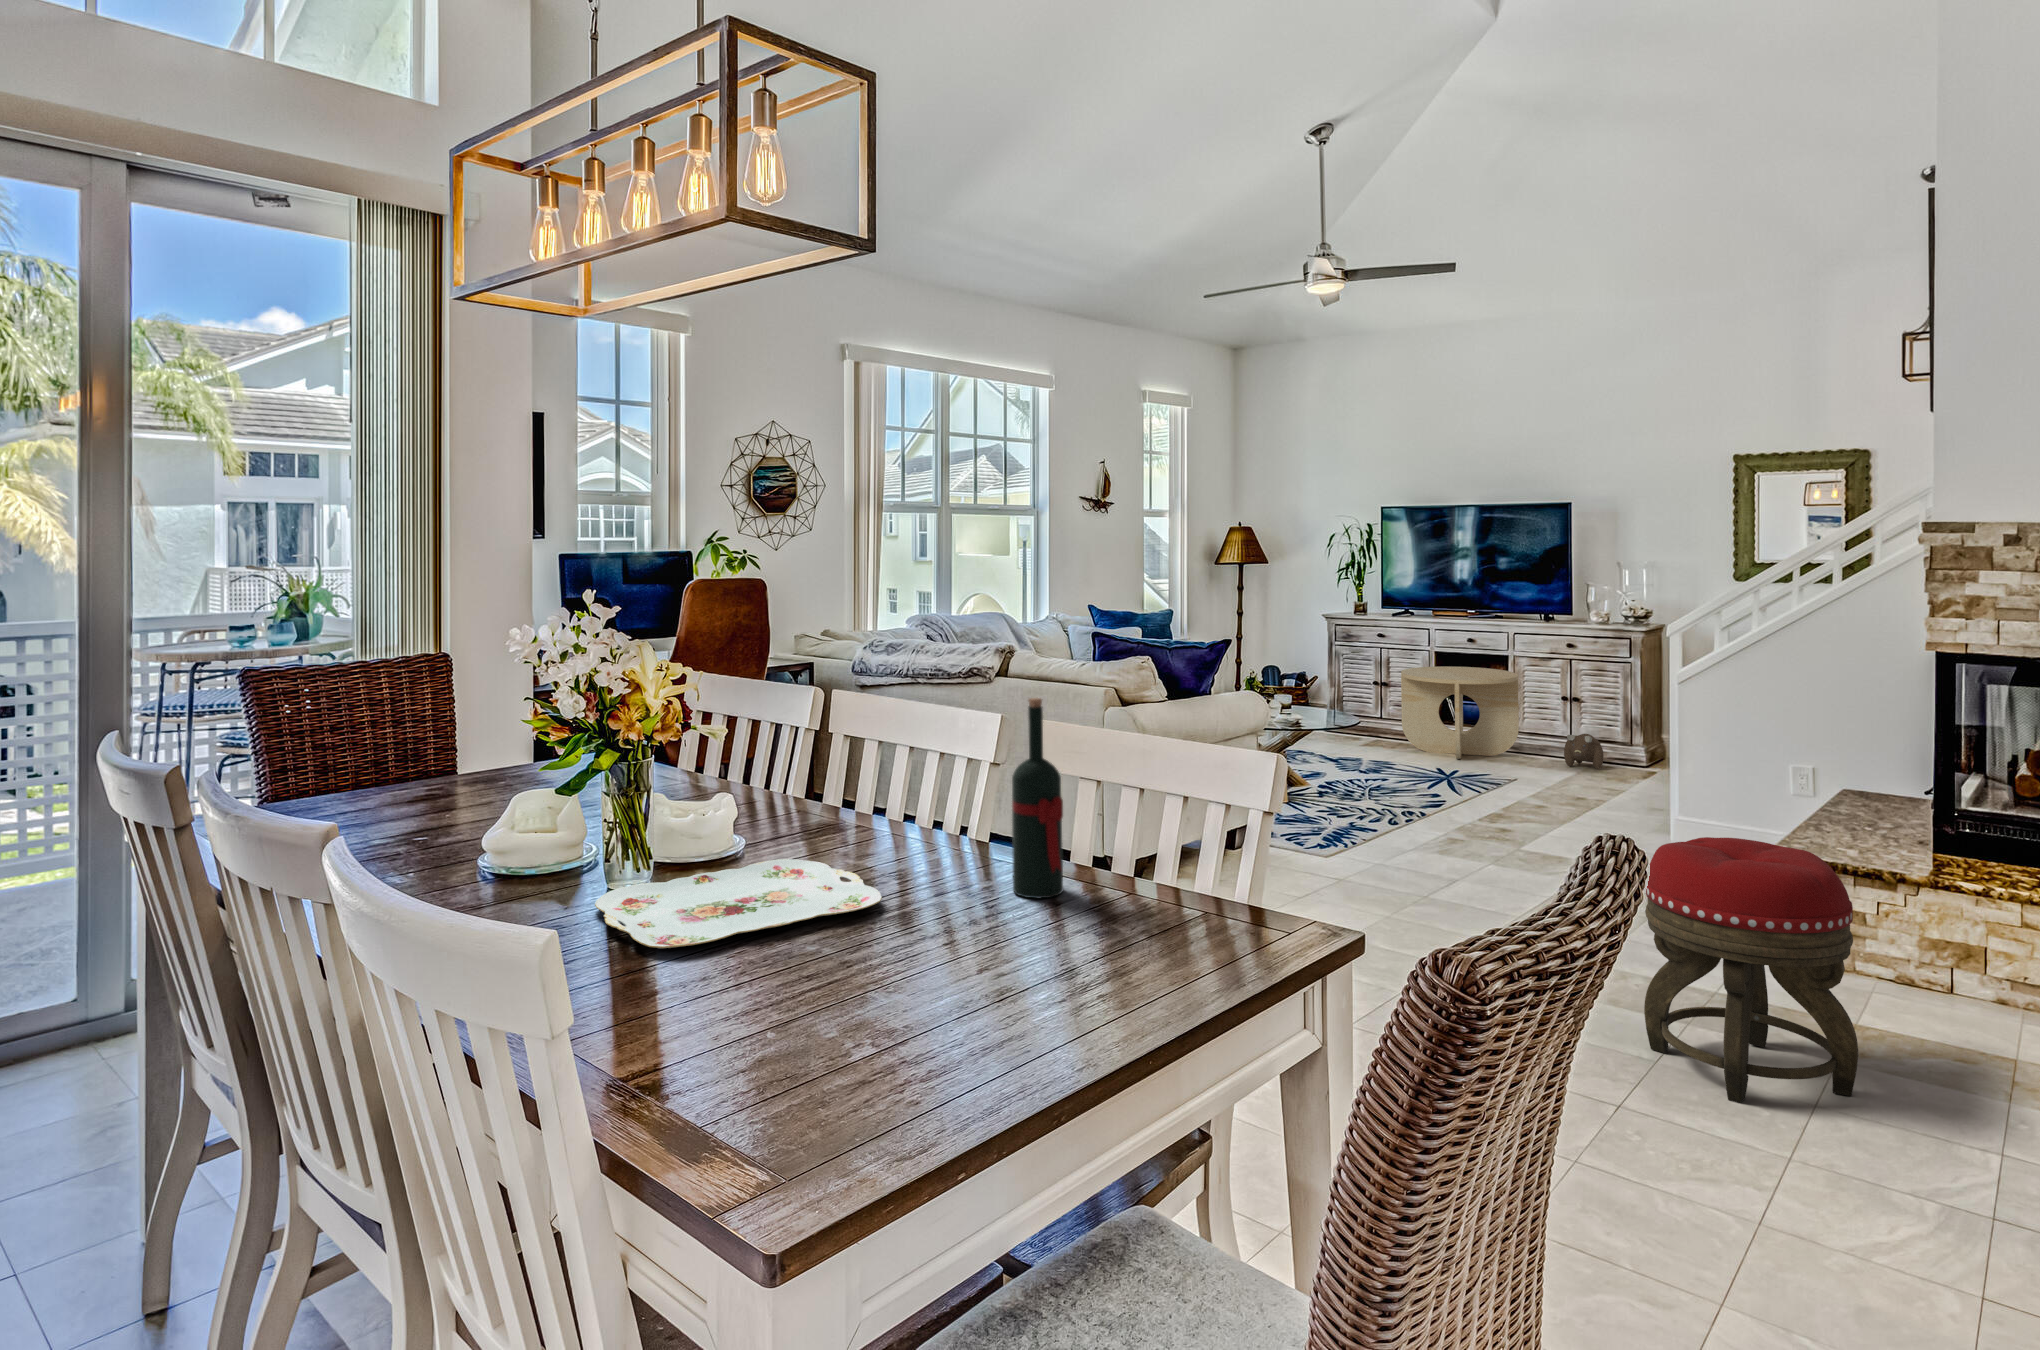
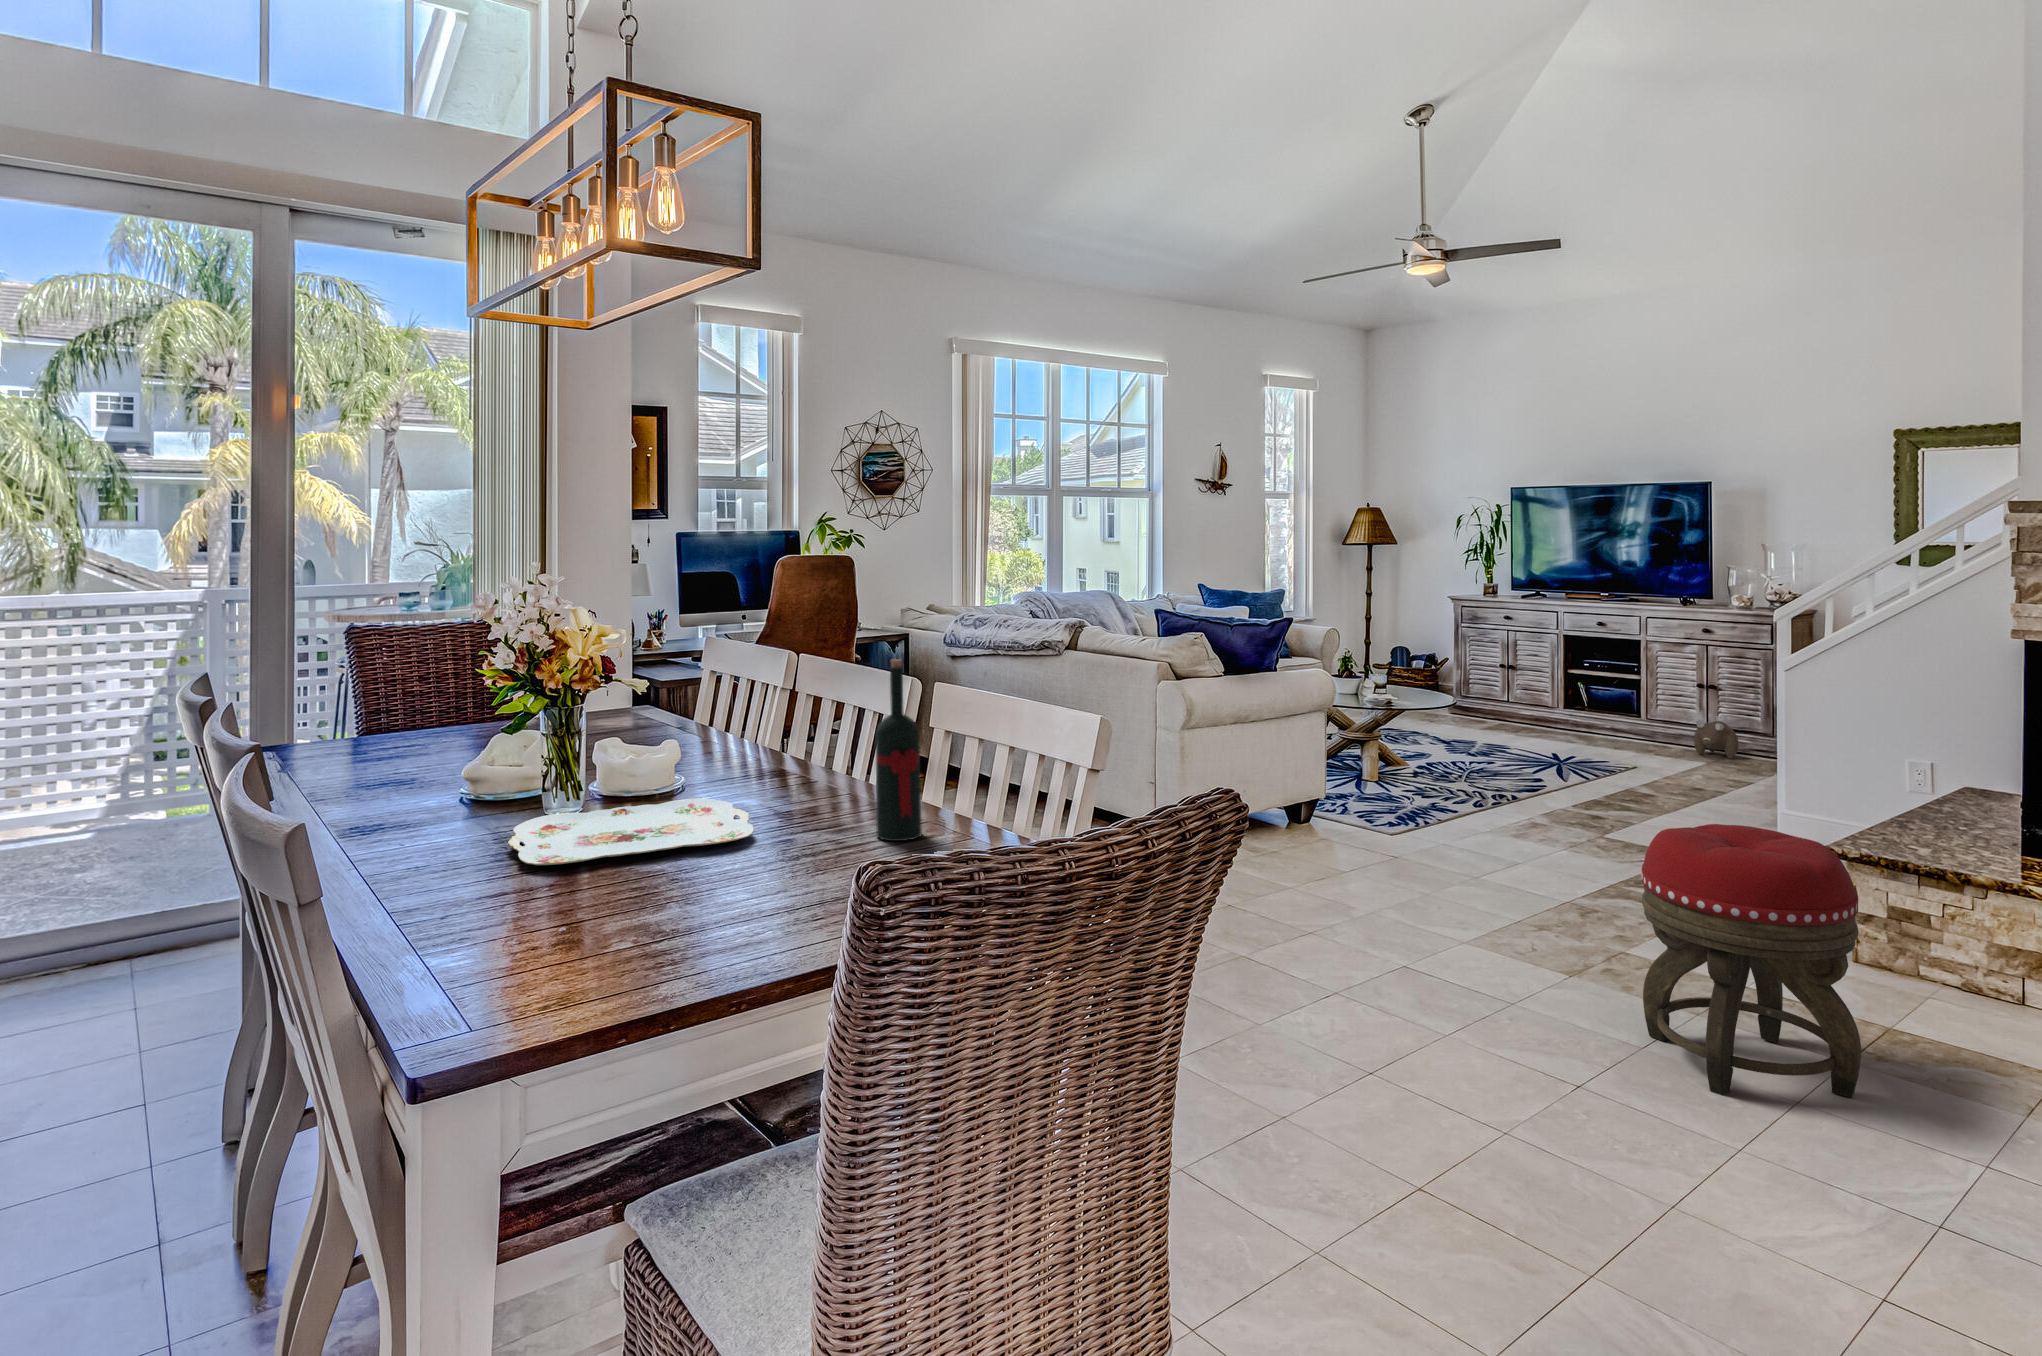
side table: present [1401,666,1519,759] -> none [1522,649,1647,743]

